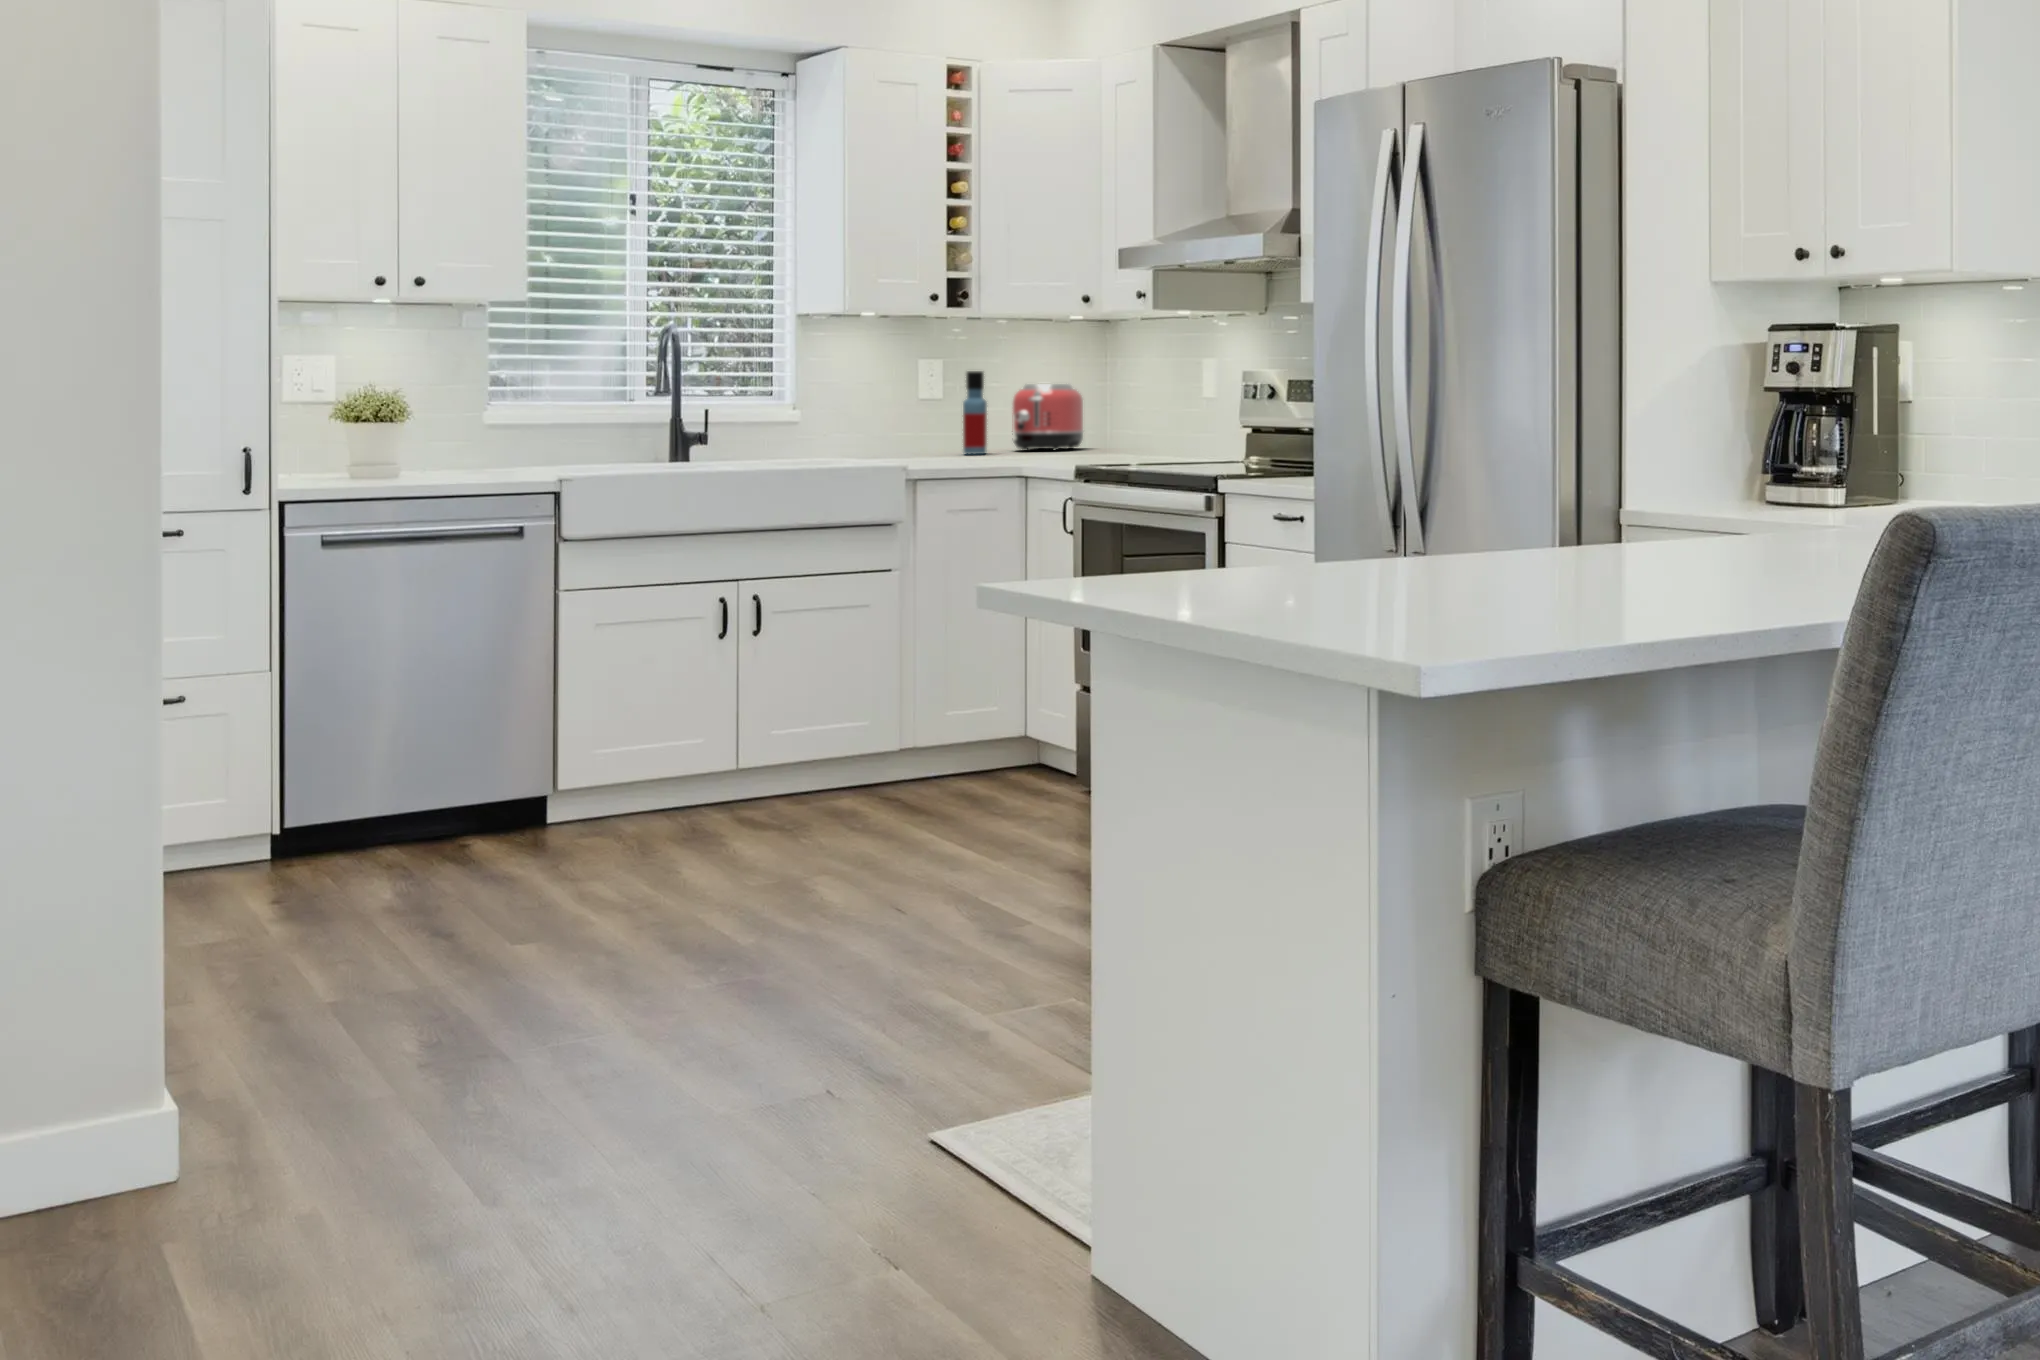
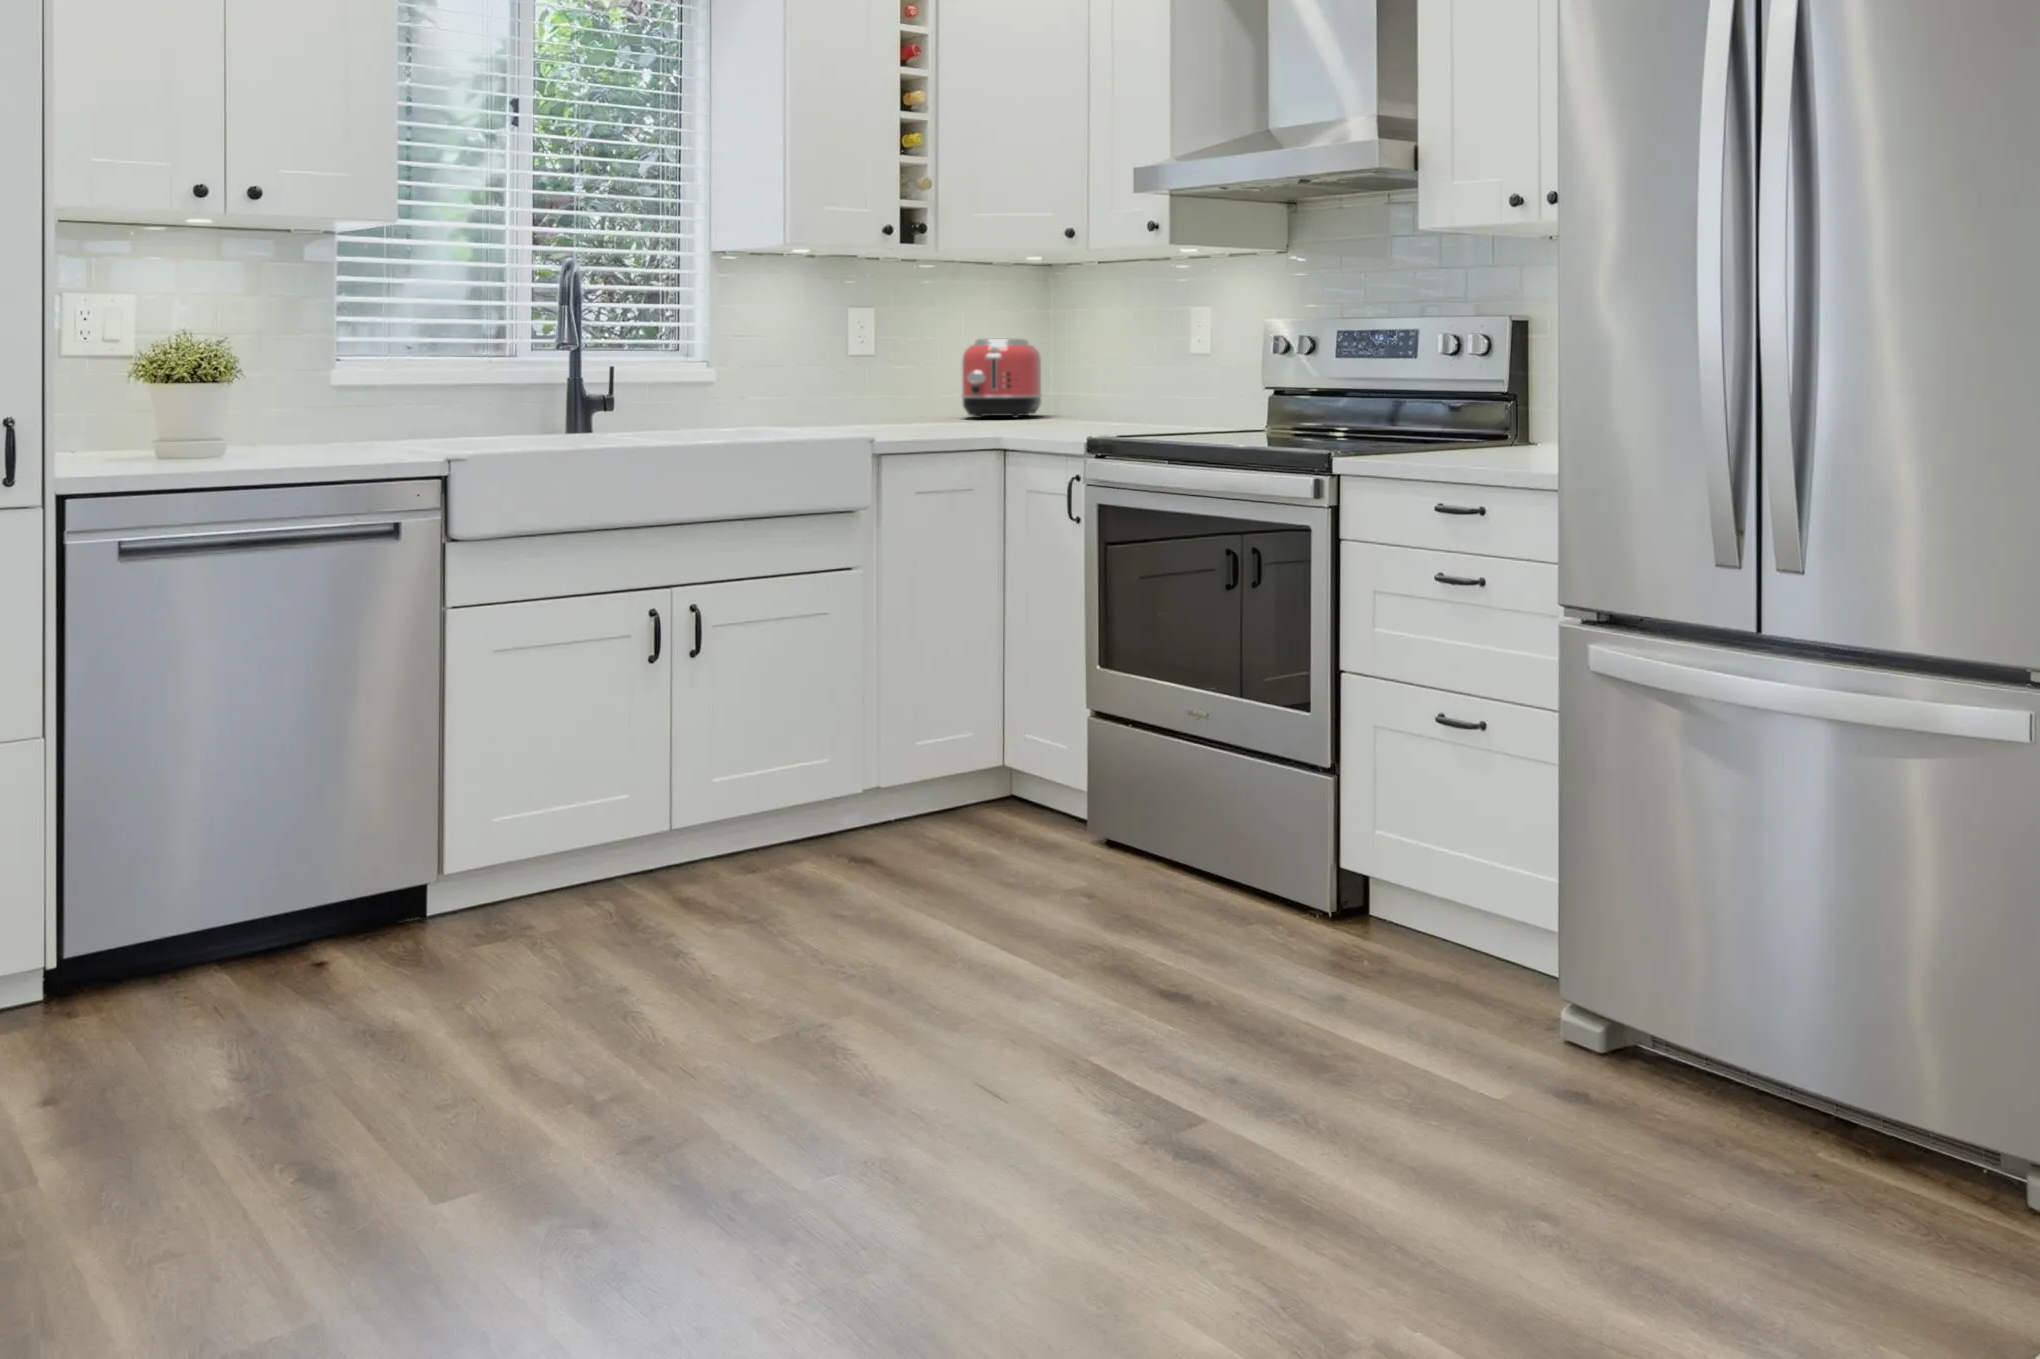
bottle: present [963,371,987,454] -> none [913,322,938,423]

